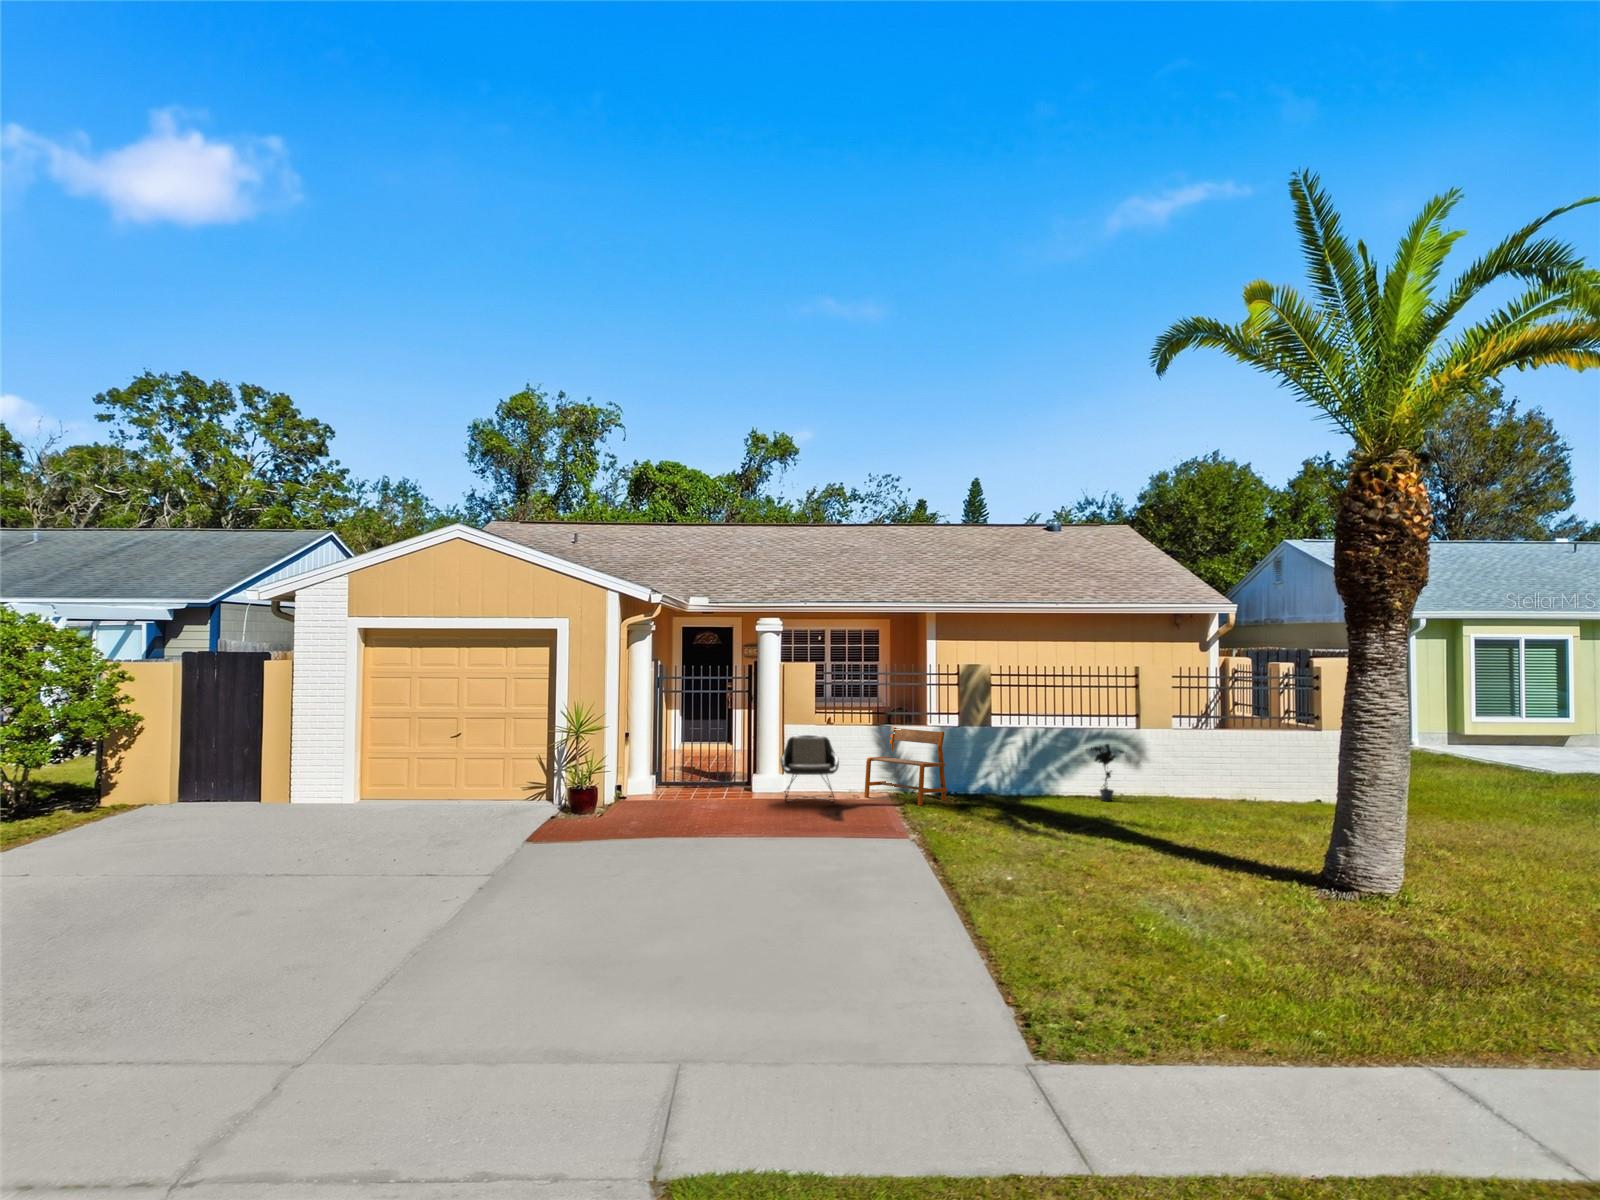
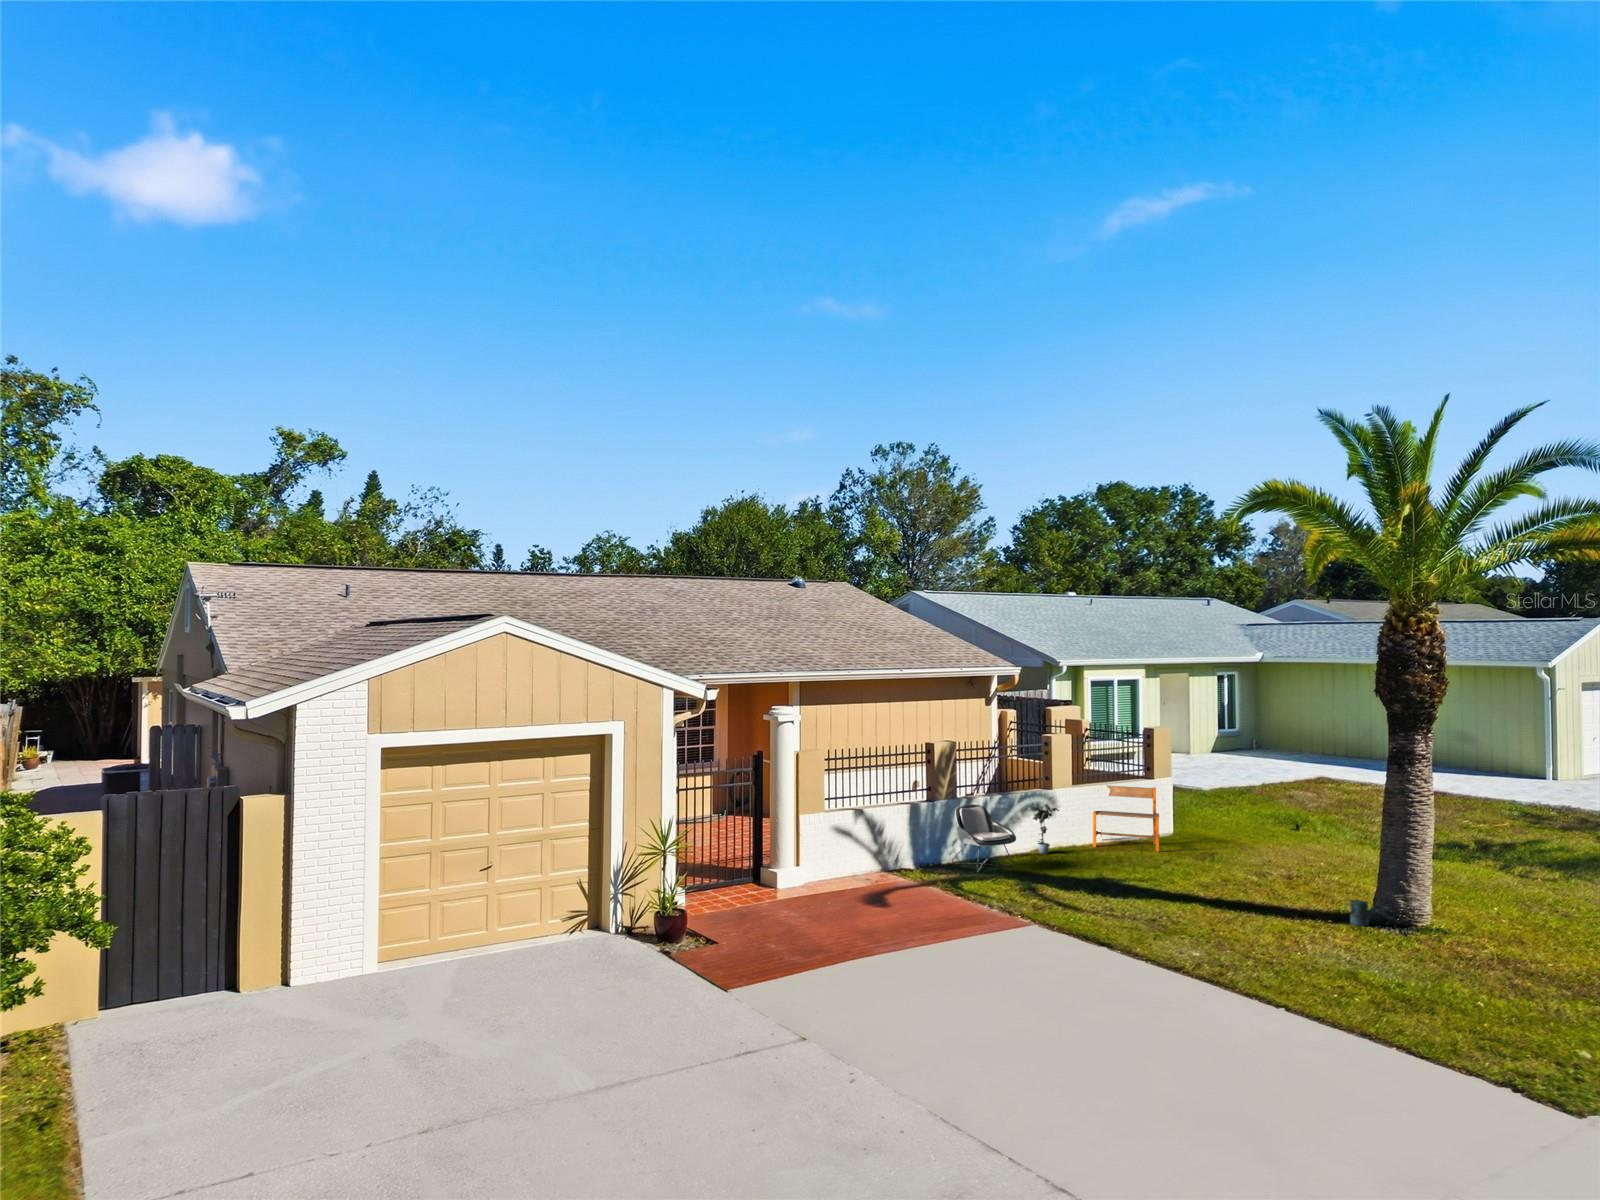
bench: present [864,727,947,806] -> present [1093,785,1159,852]
lounge chair: present [780,734,839,803] -> present [952,804,1016,872]
watering can: none [1268,848,1322,882] -> present [1345,899,1382,926]

